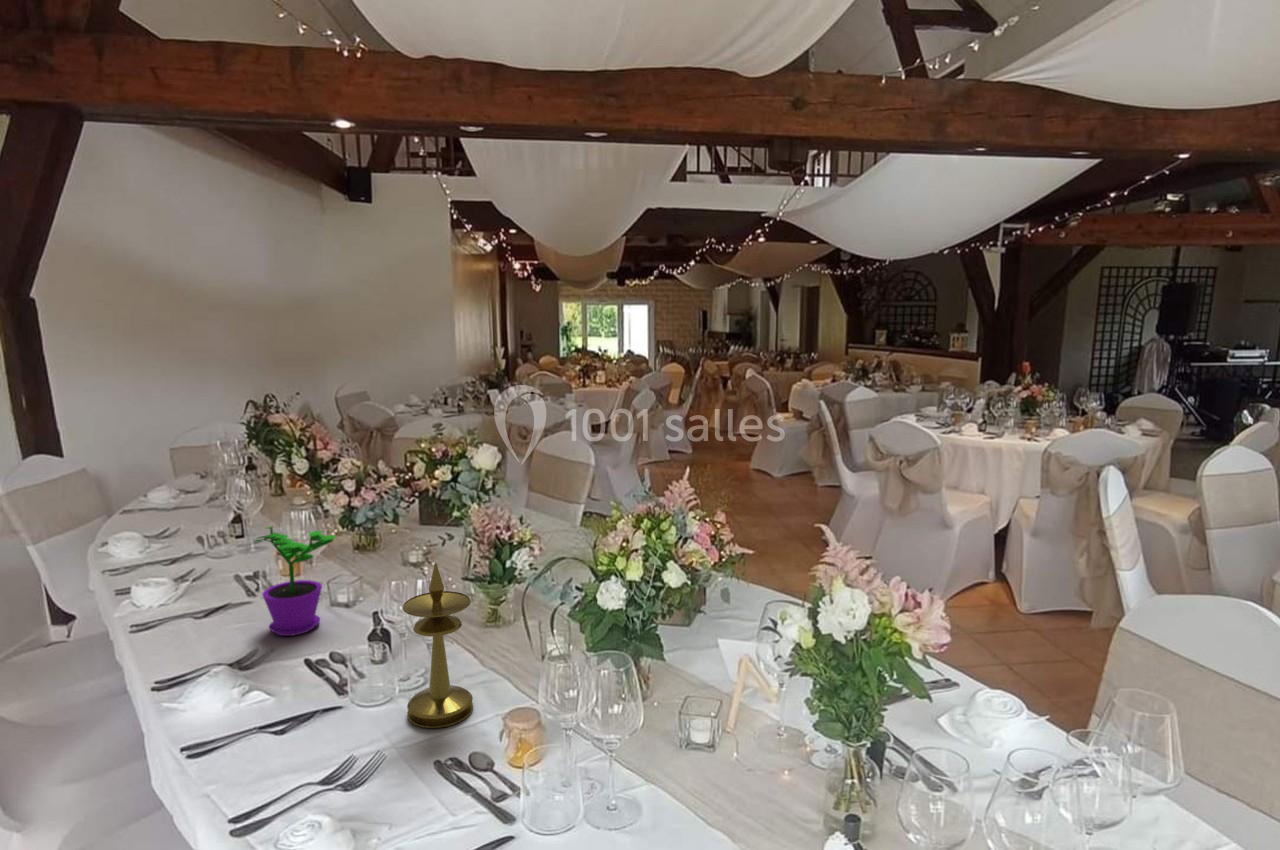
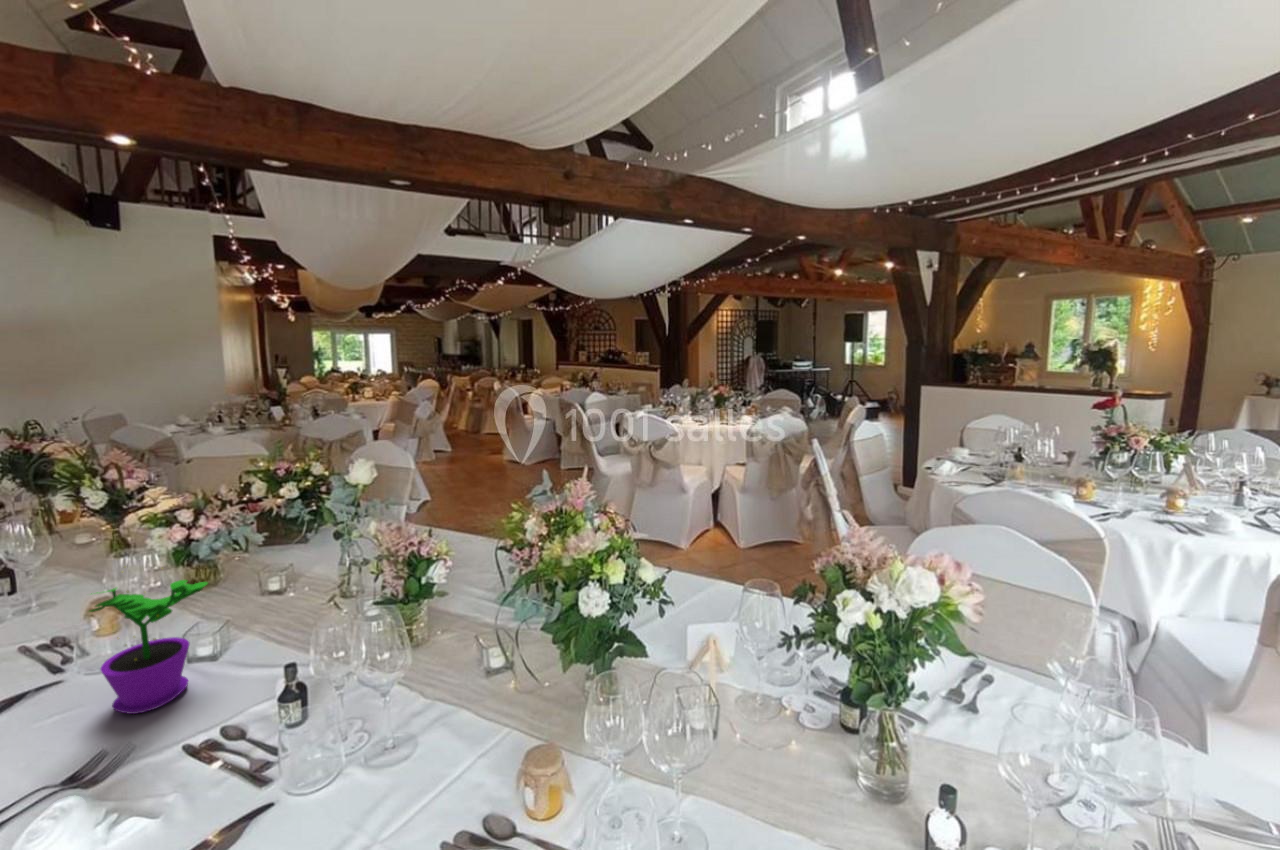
candlestick: present [403,563,473,728] -> none [359,599,439,777]

